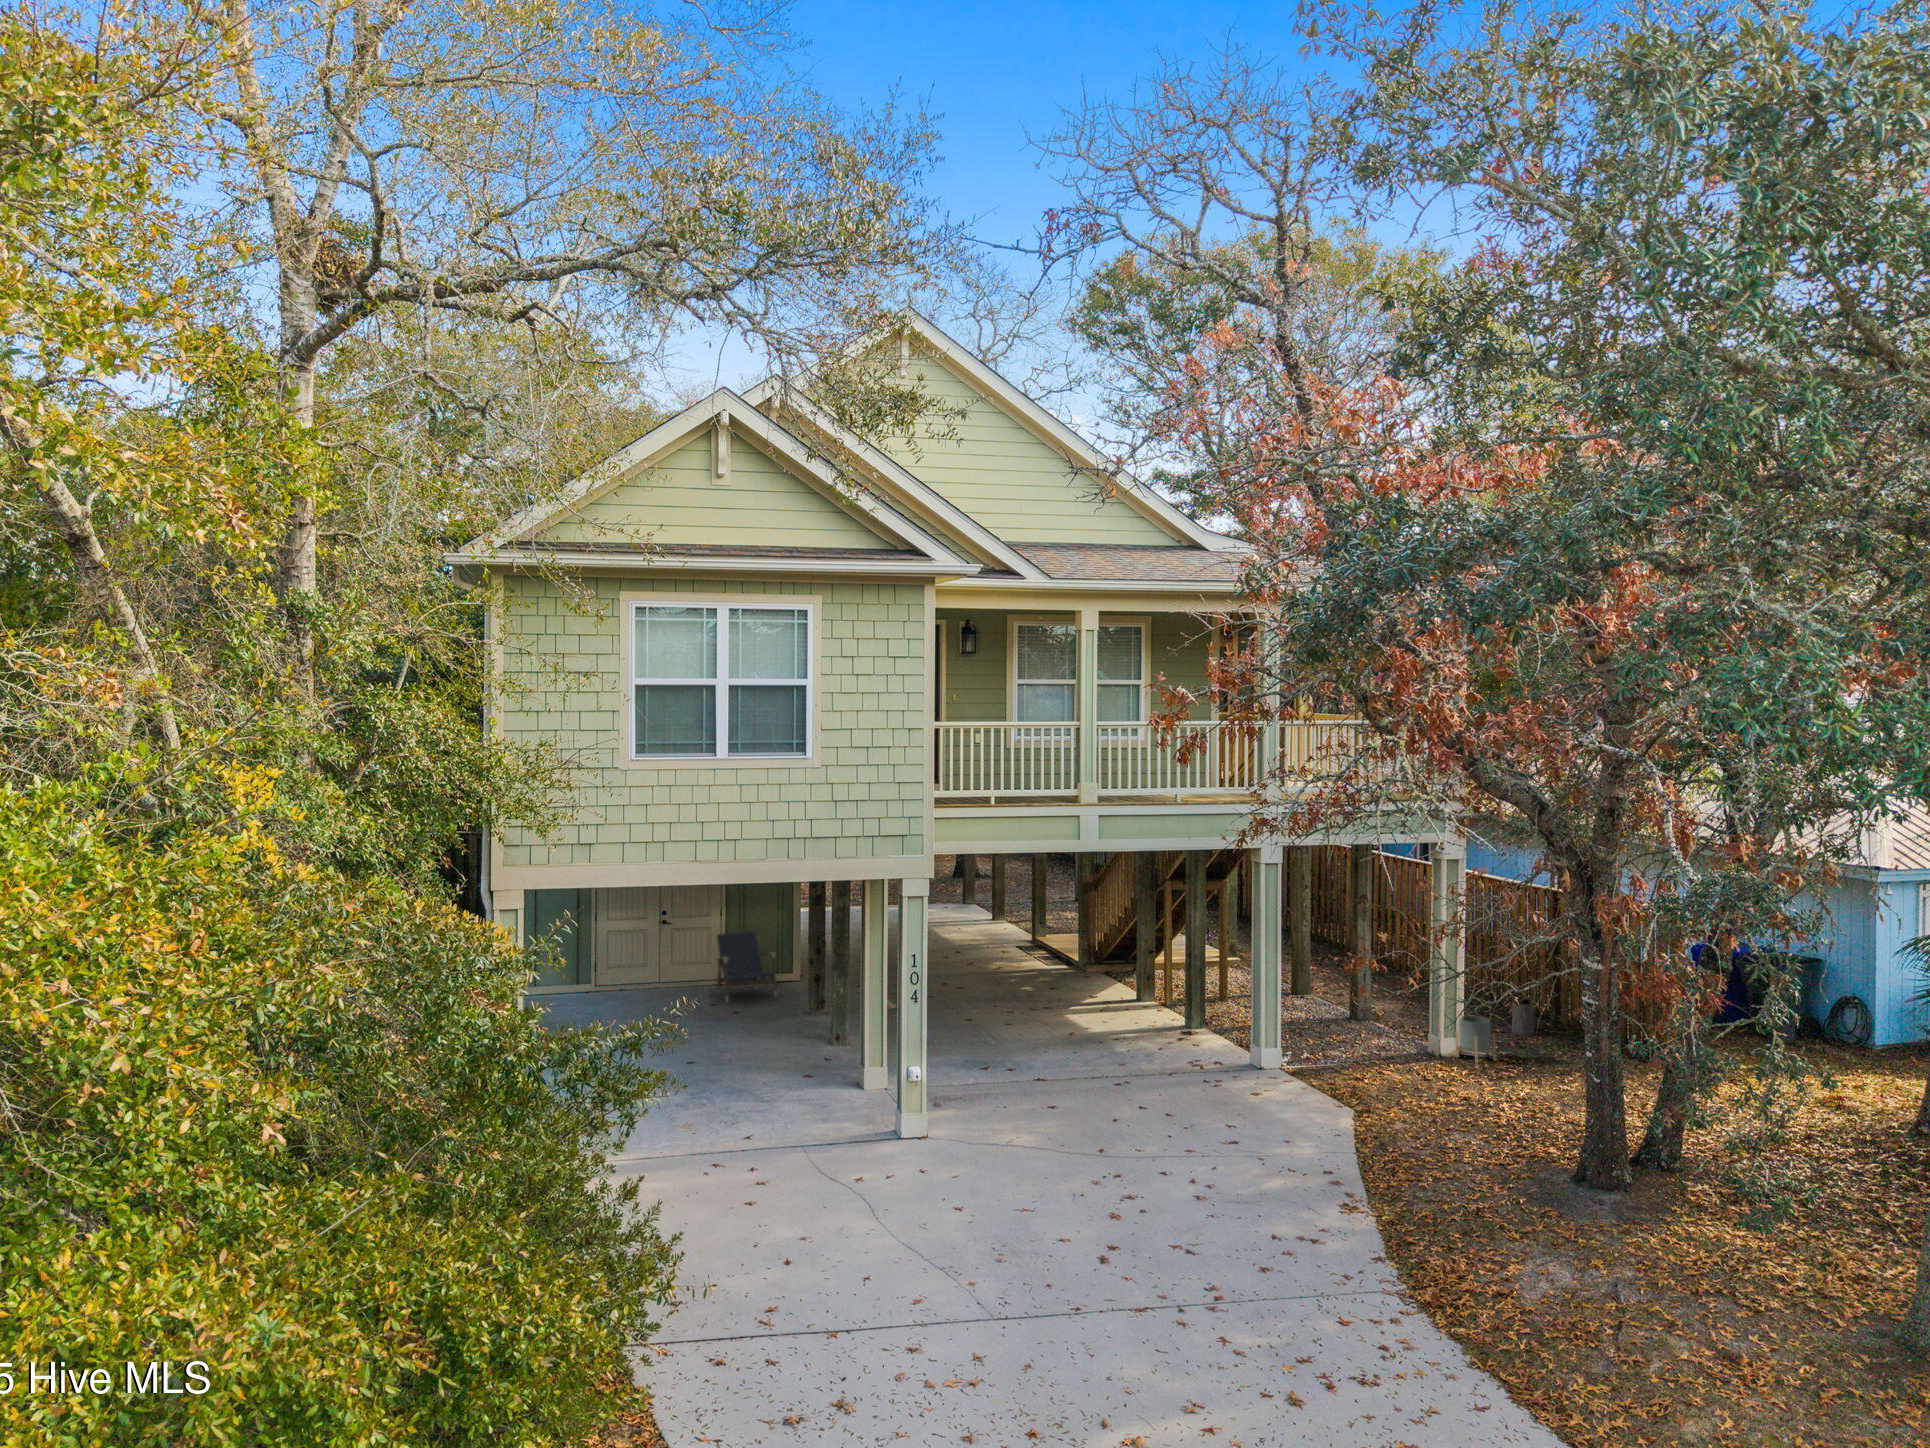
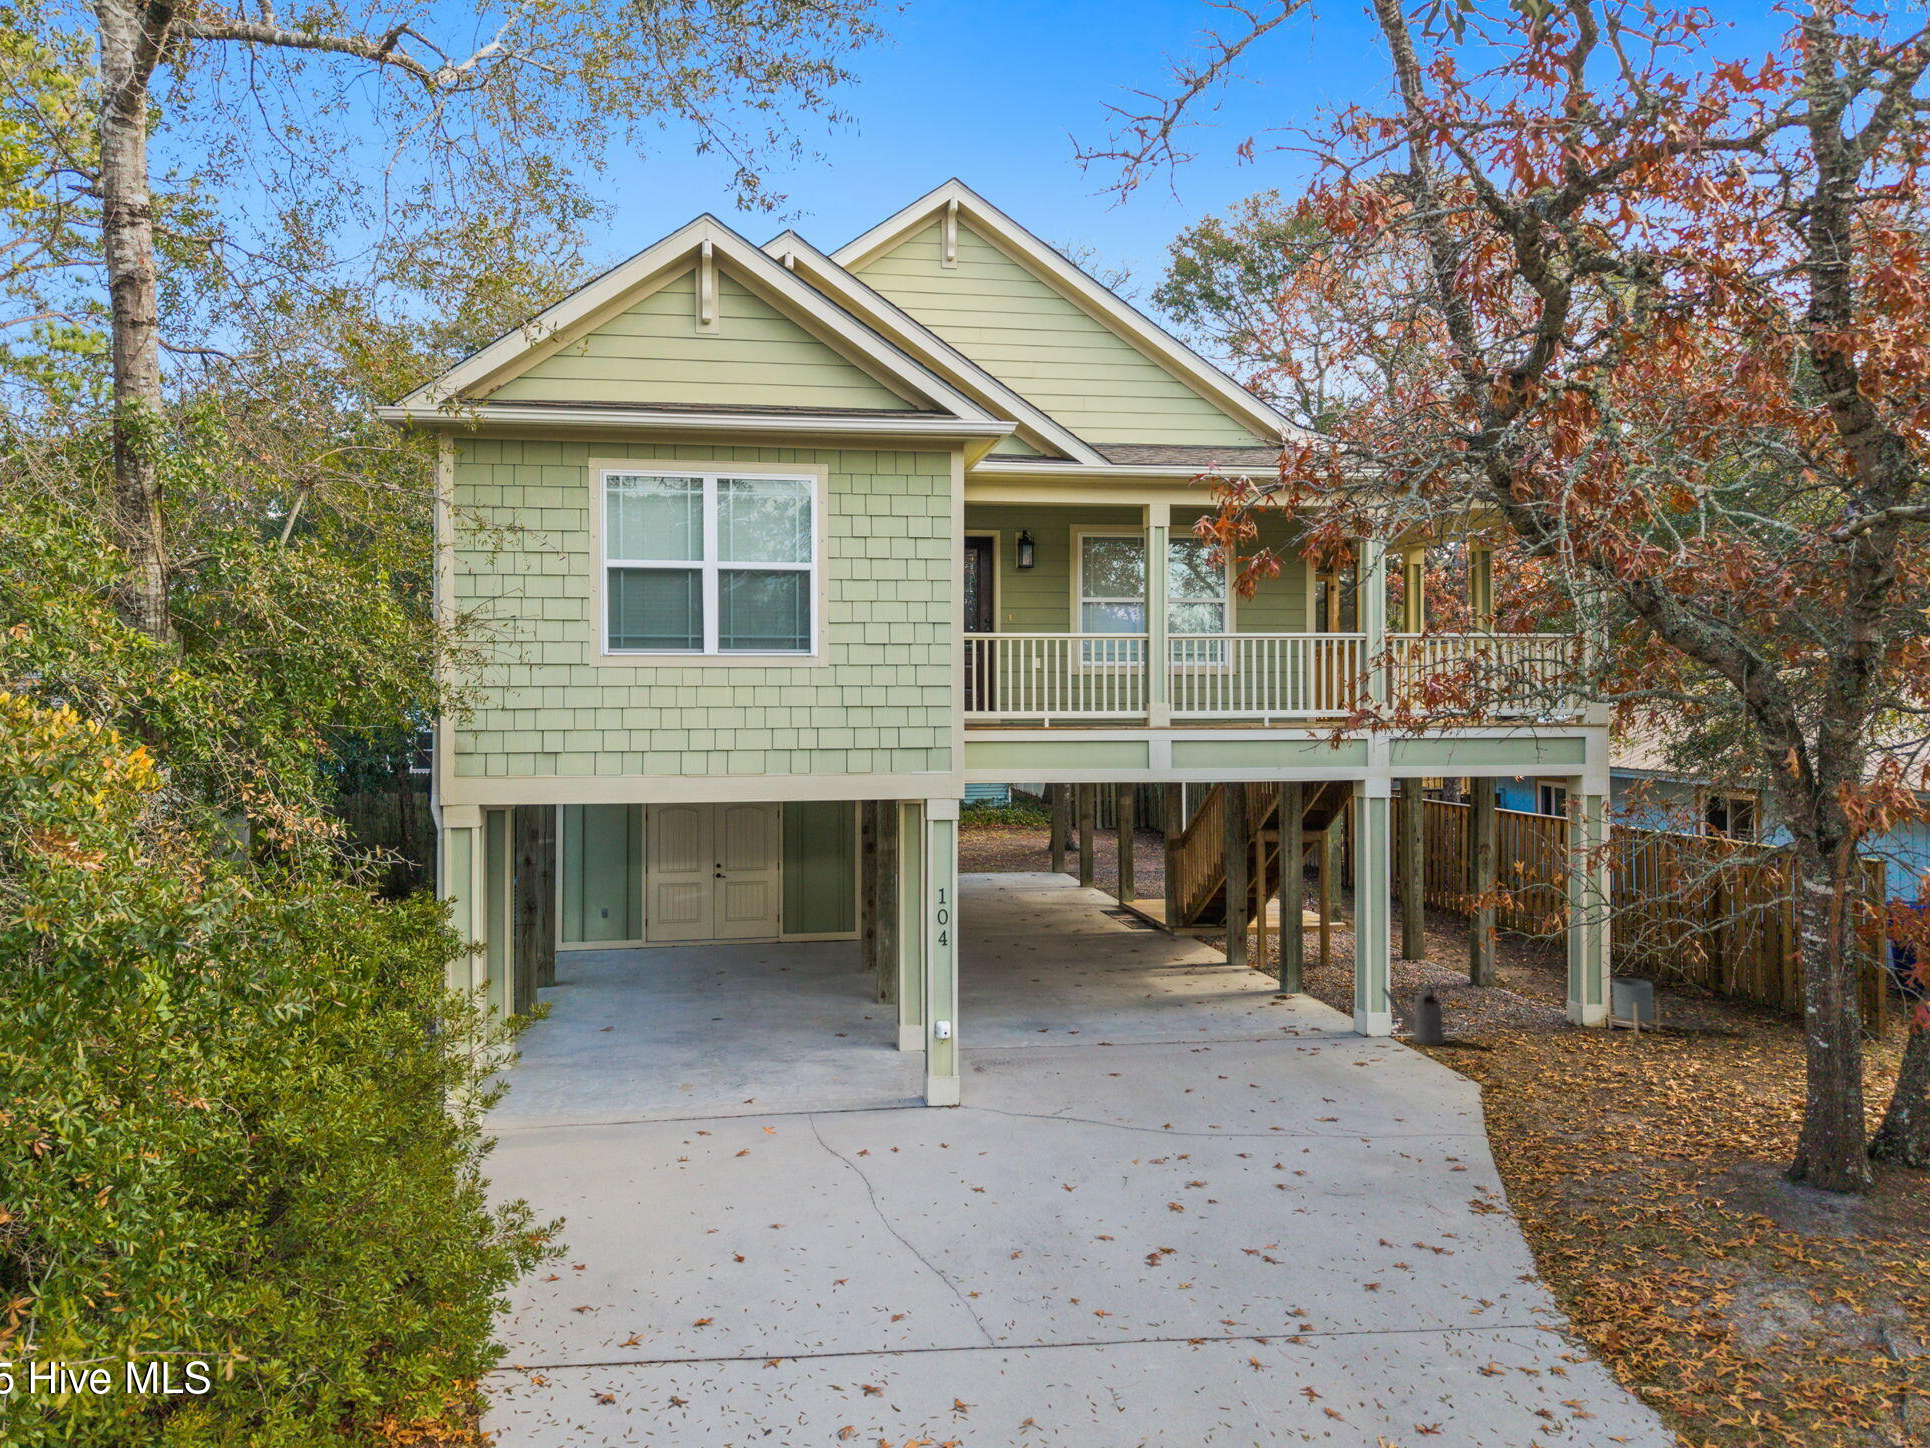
lounge chair: present [717,931,777,1002] -> none [766,885,829,961]
watering can: present [1511,998,1535,1036] -> present [1383,985,1452,1046]

